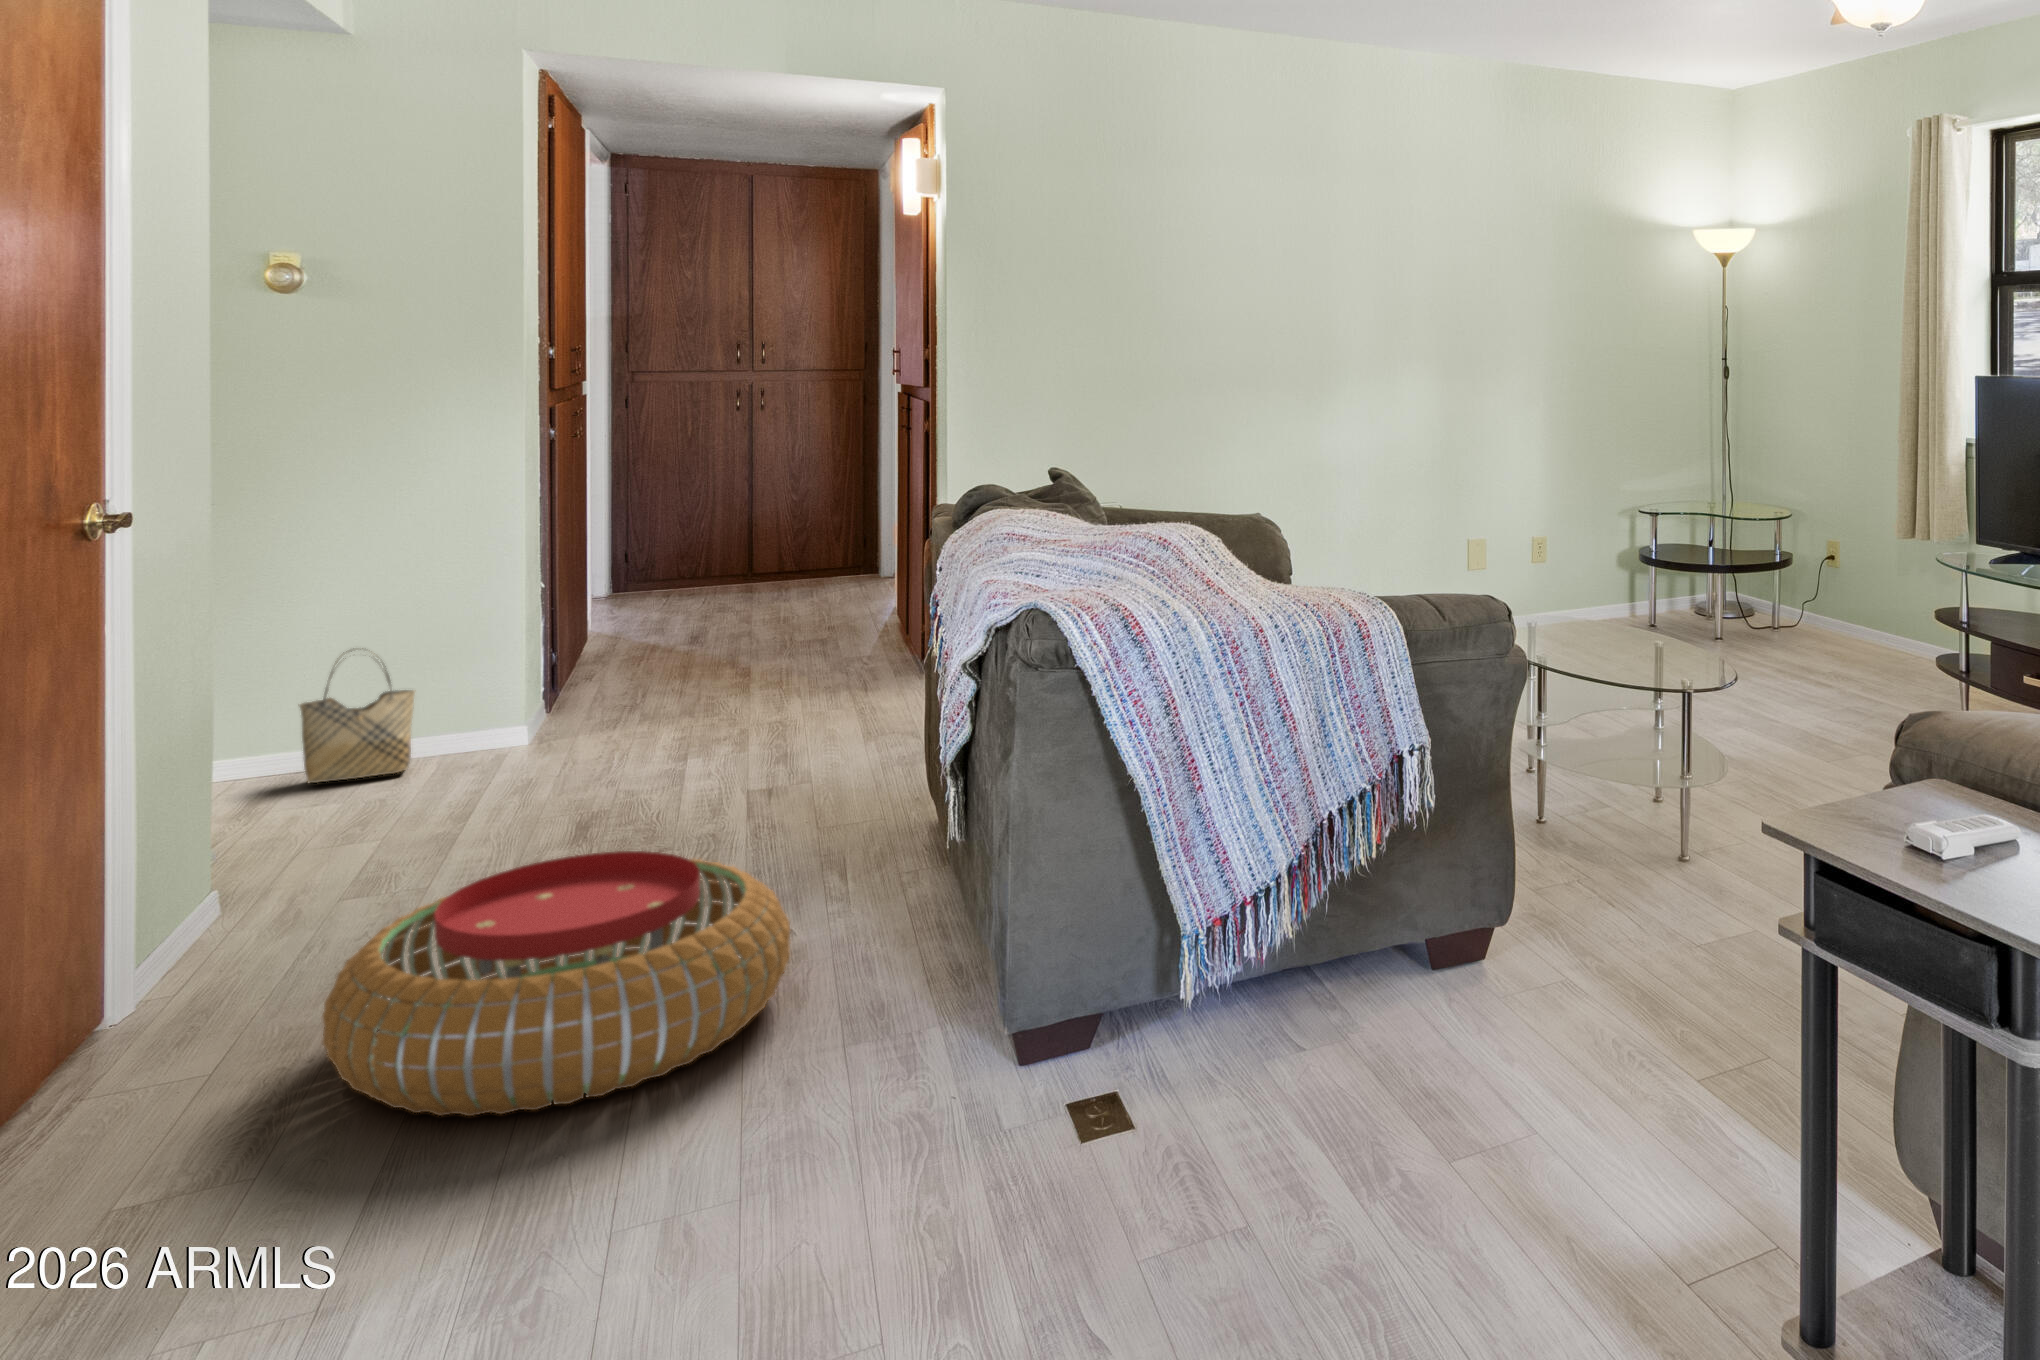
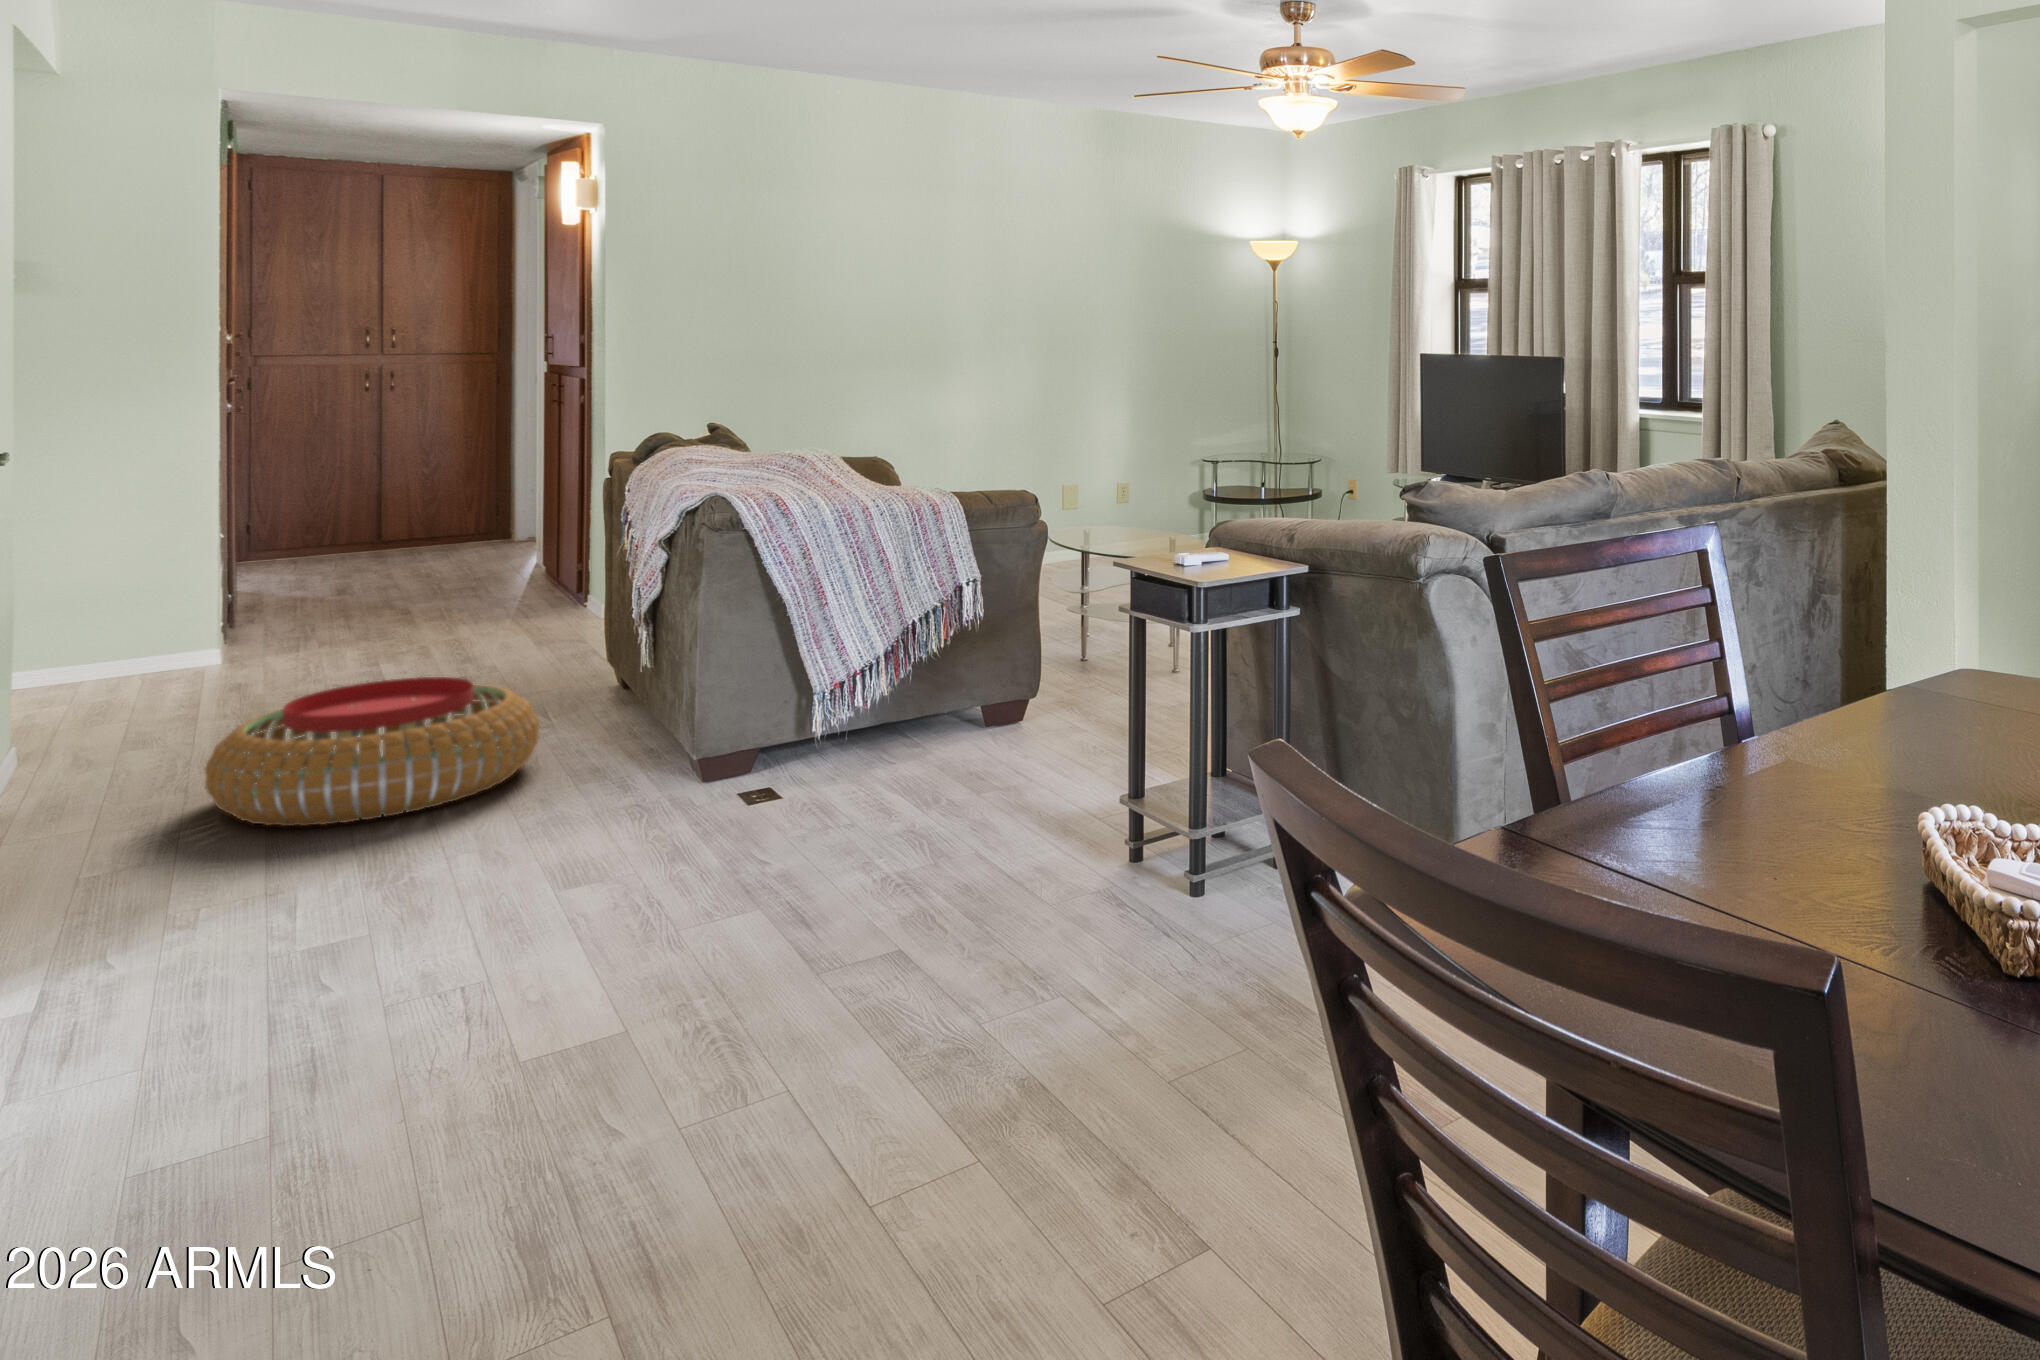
woven basket: present [300,648,415,783] -> none [70,582,173,687]

